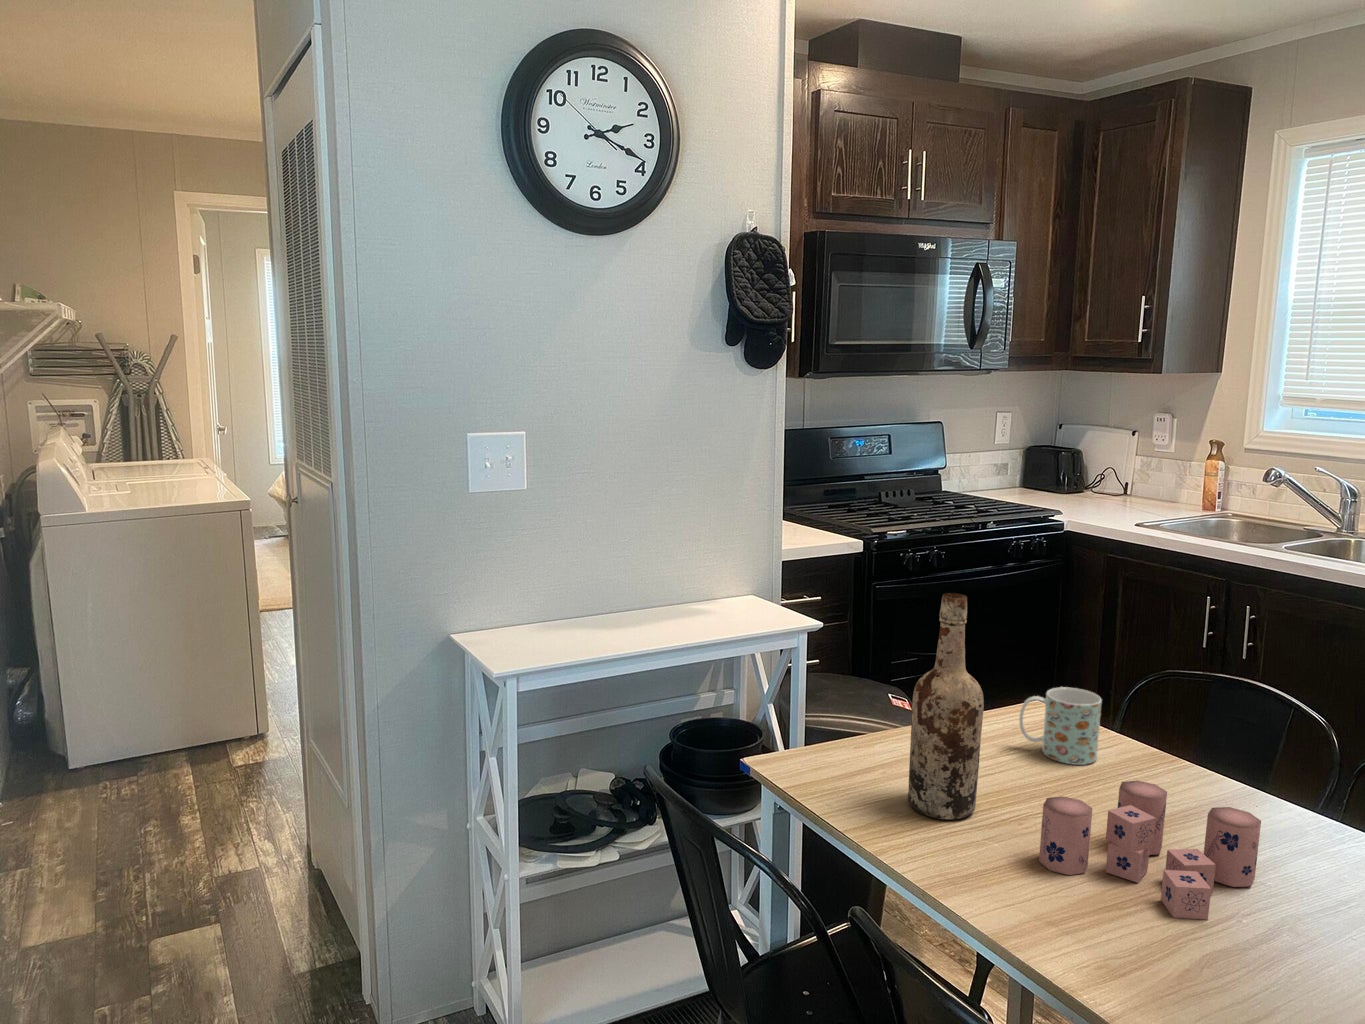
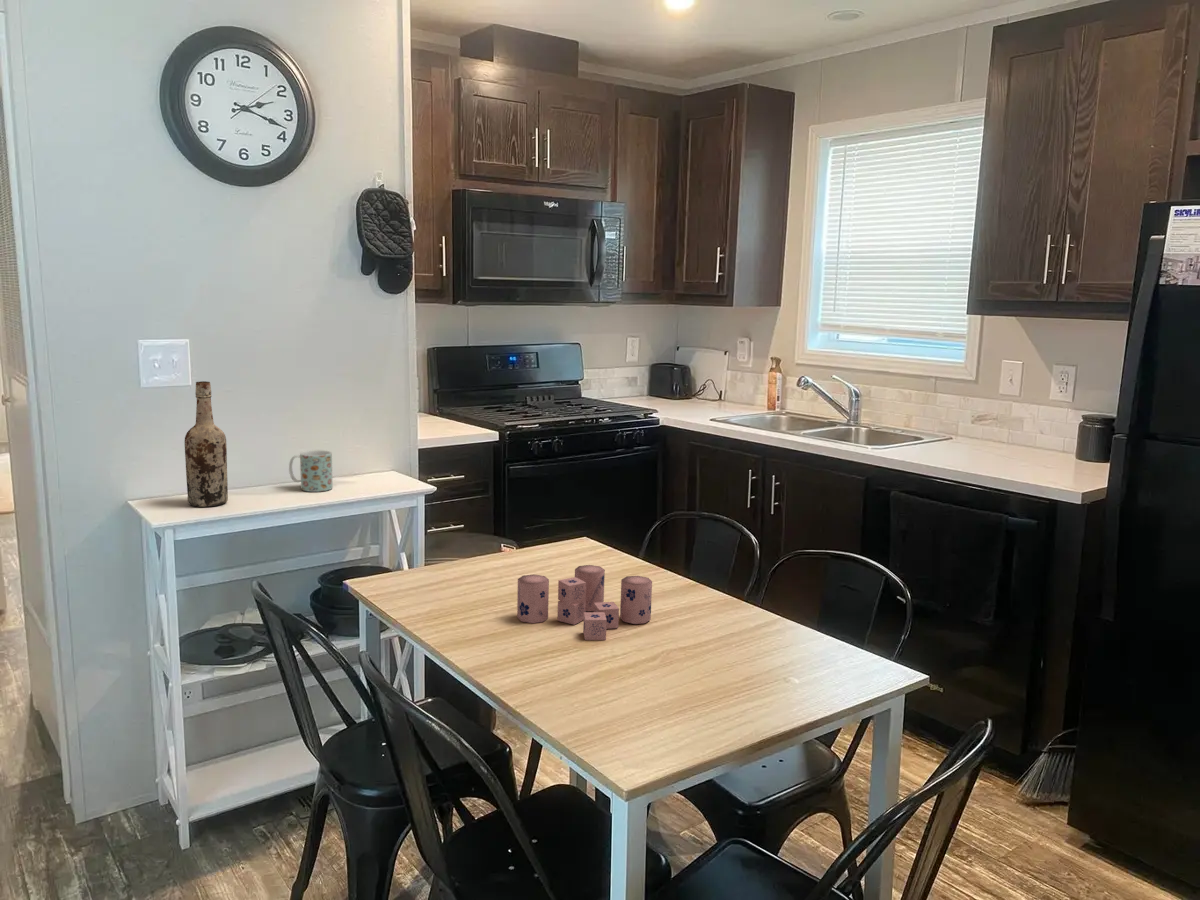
wine bottle: present [908,593,984,820] -> present [185,381,228,507]
mug: present [1019,687,1102,765] -> present [289,450,333,492]

